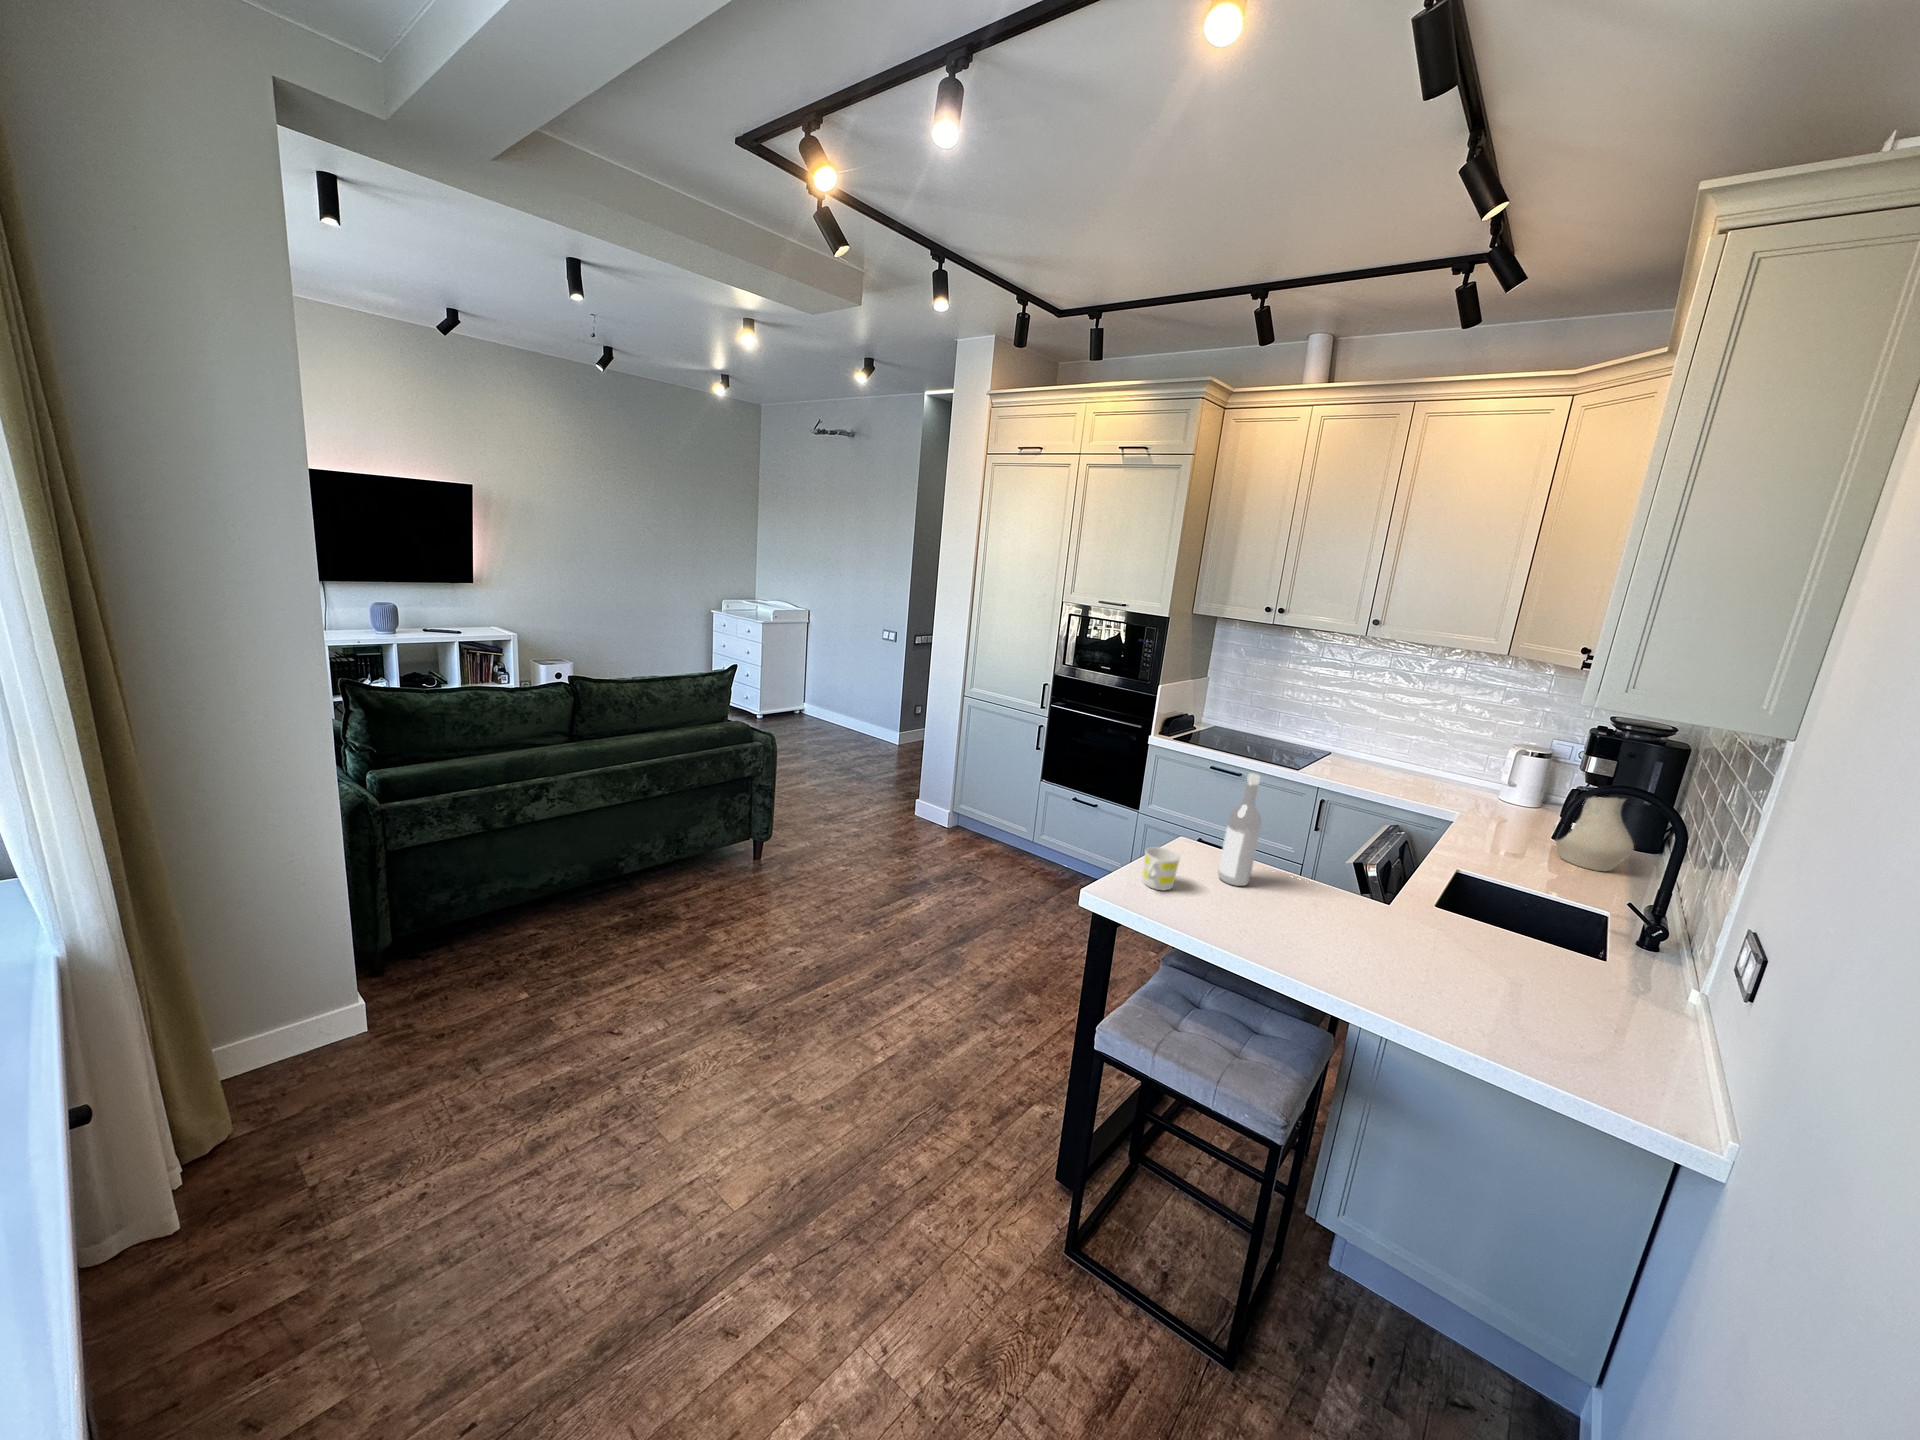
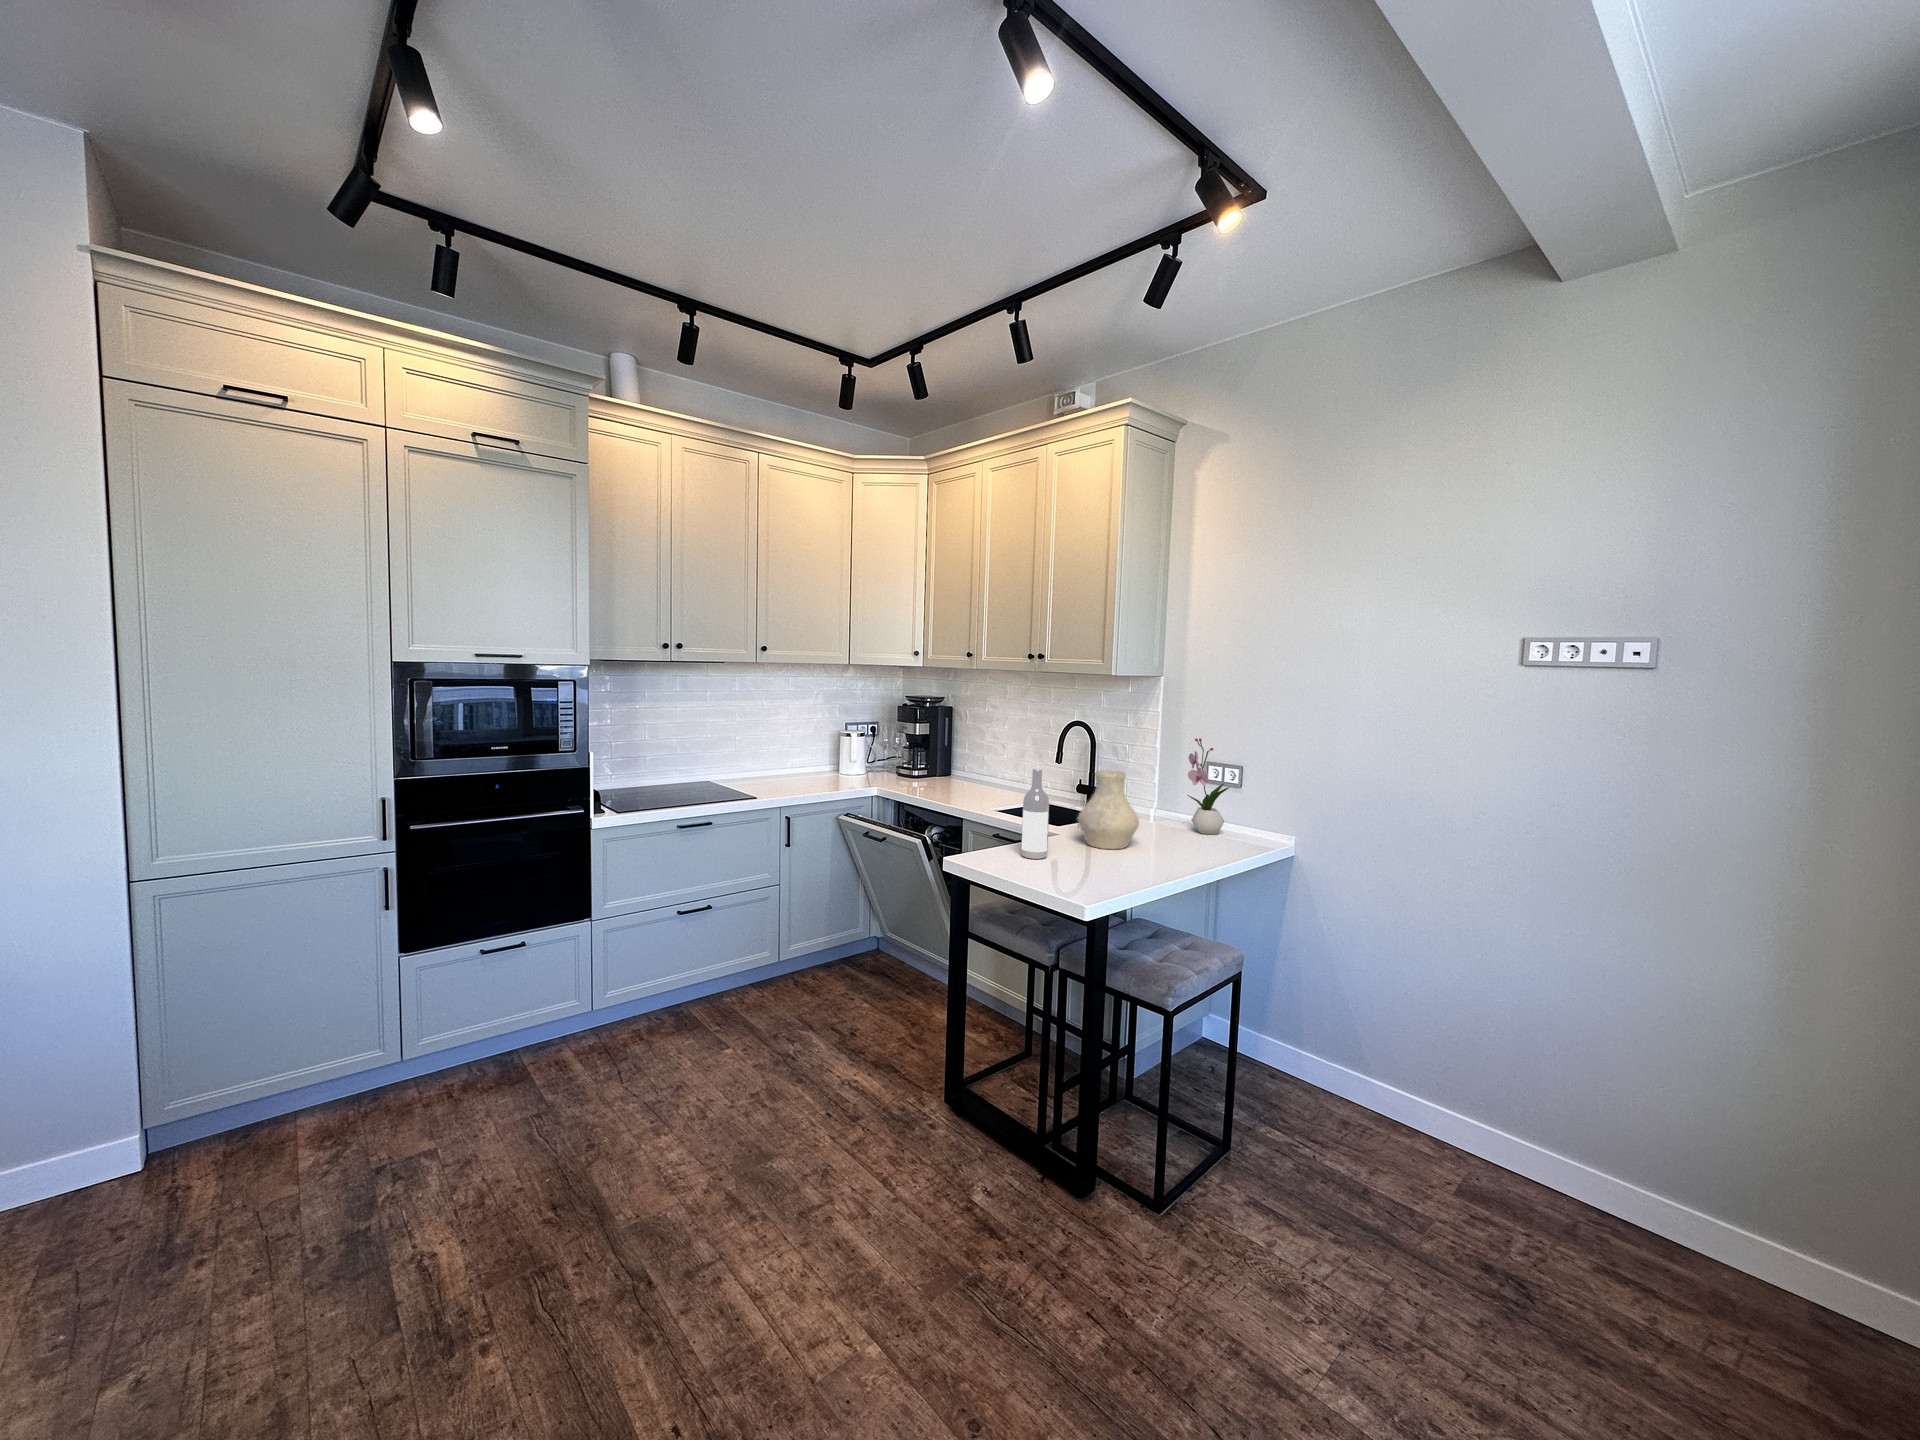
vase: present [1554,797,1634,871] -> present [1078,770,1139,849]
mug: present [1143,847,1180,890] -> none [1042,844,1079,880]
flower arrangement: none [1588,874,1694,1061] -> present [1188,738,1230,834]

